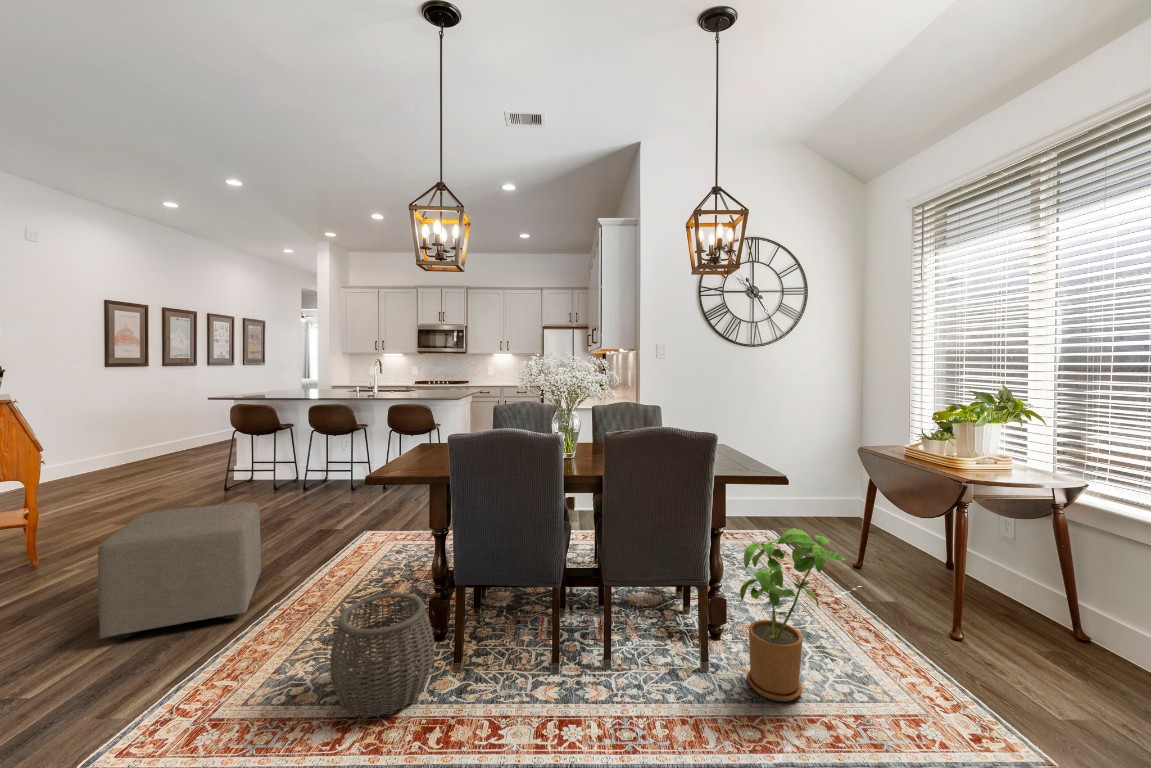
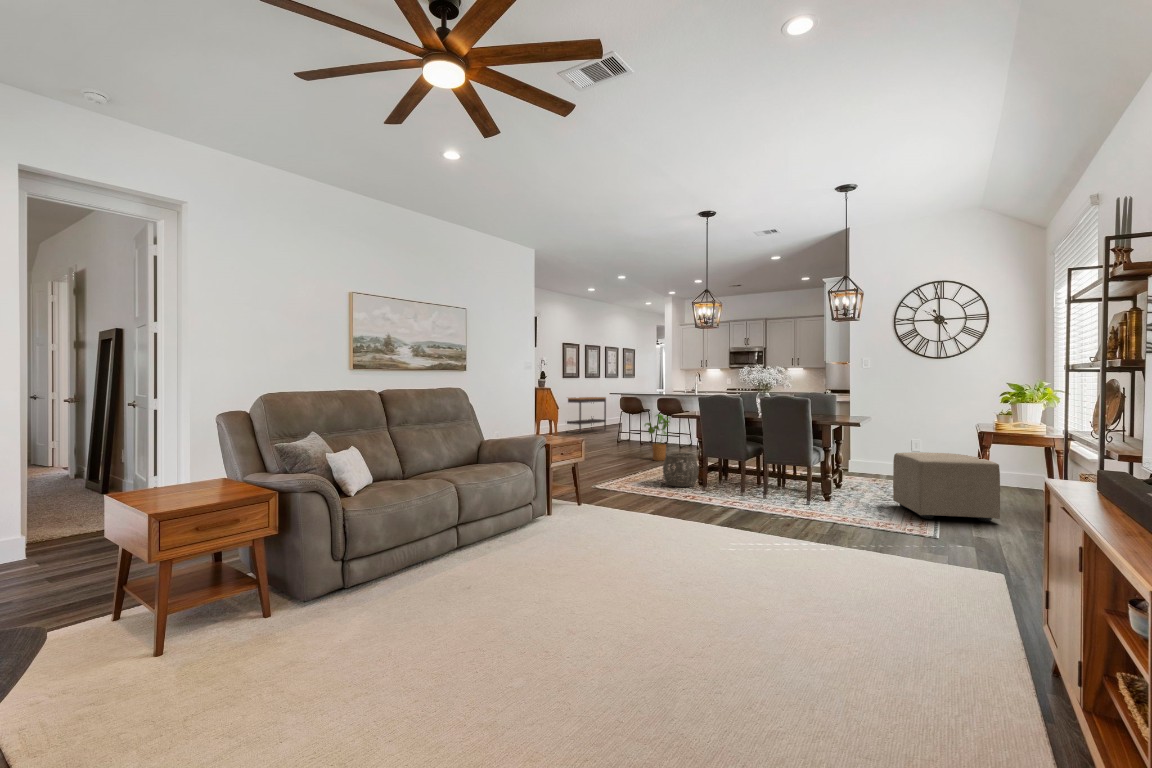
console table: none [113,399,210,469] -> present [566,397,606,433]
ottoman: present [98,503,261,638] -> present [893,452,1000,522]
house plant: present [740,529,847,702] -> present [645,414,670,461]

